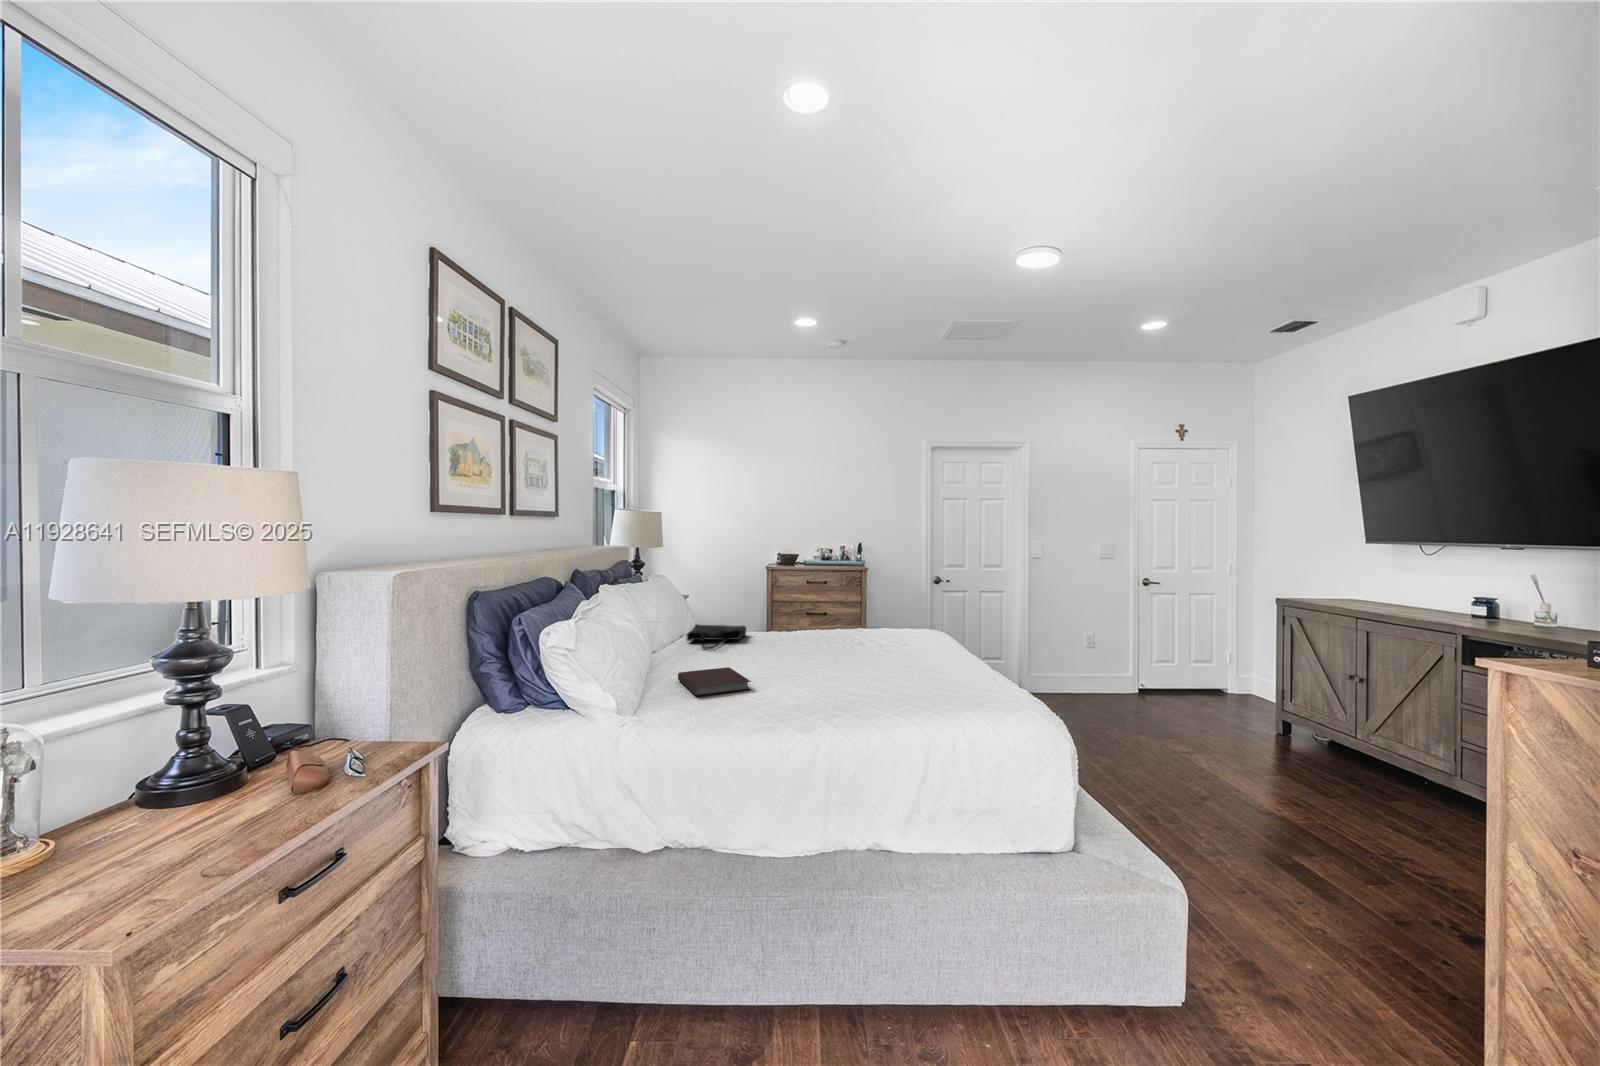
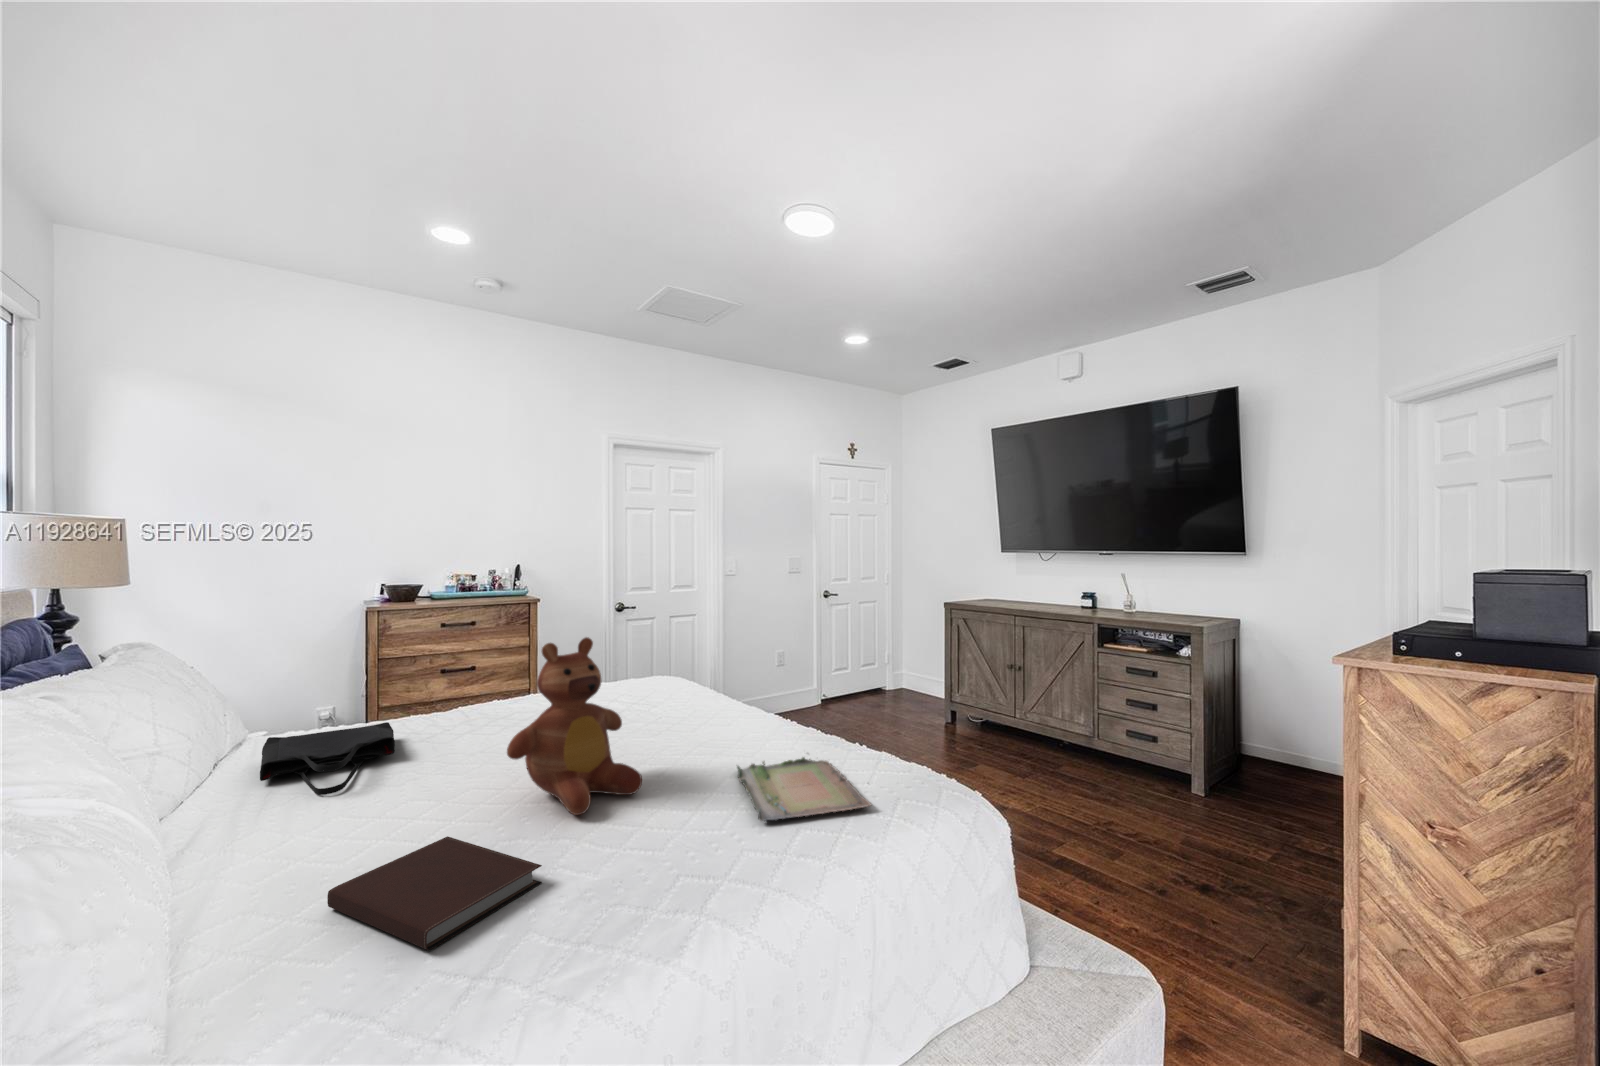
teddy bear: none [764,582,831,673] -> present [507,637,642,815]
tray: none [867,668,949,697] -> present [737,757,871,821]

